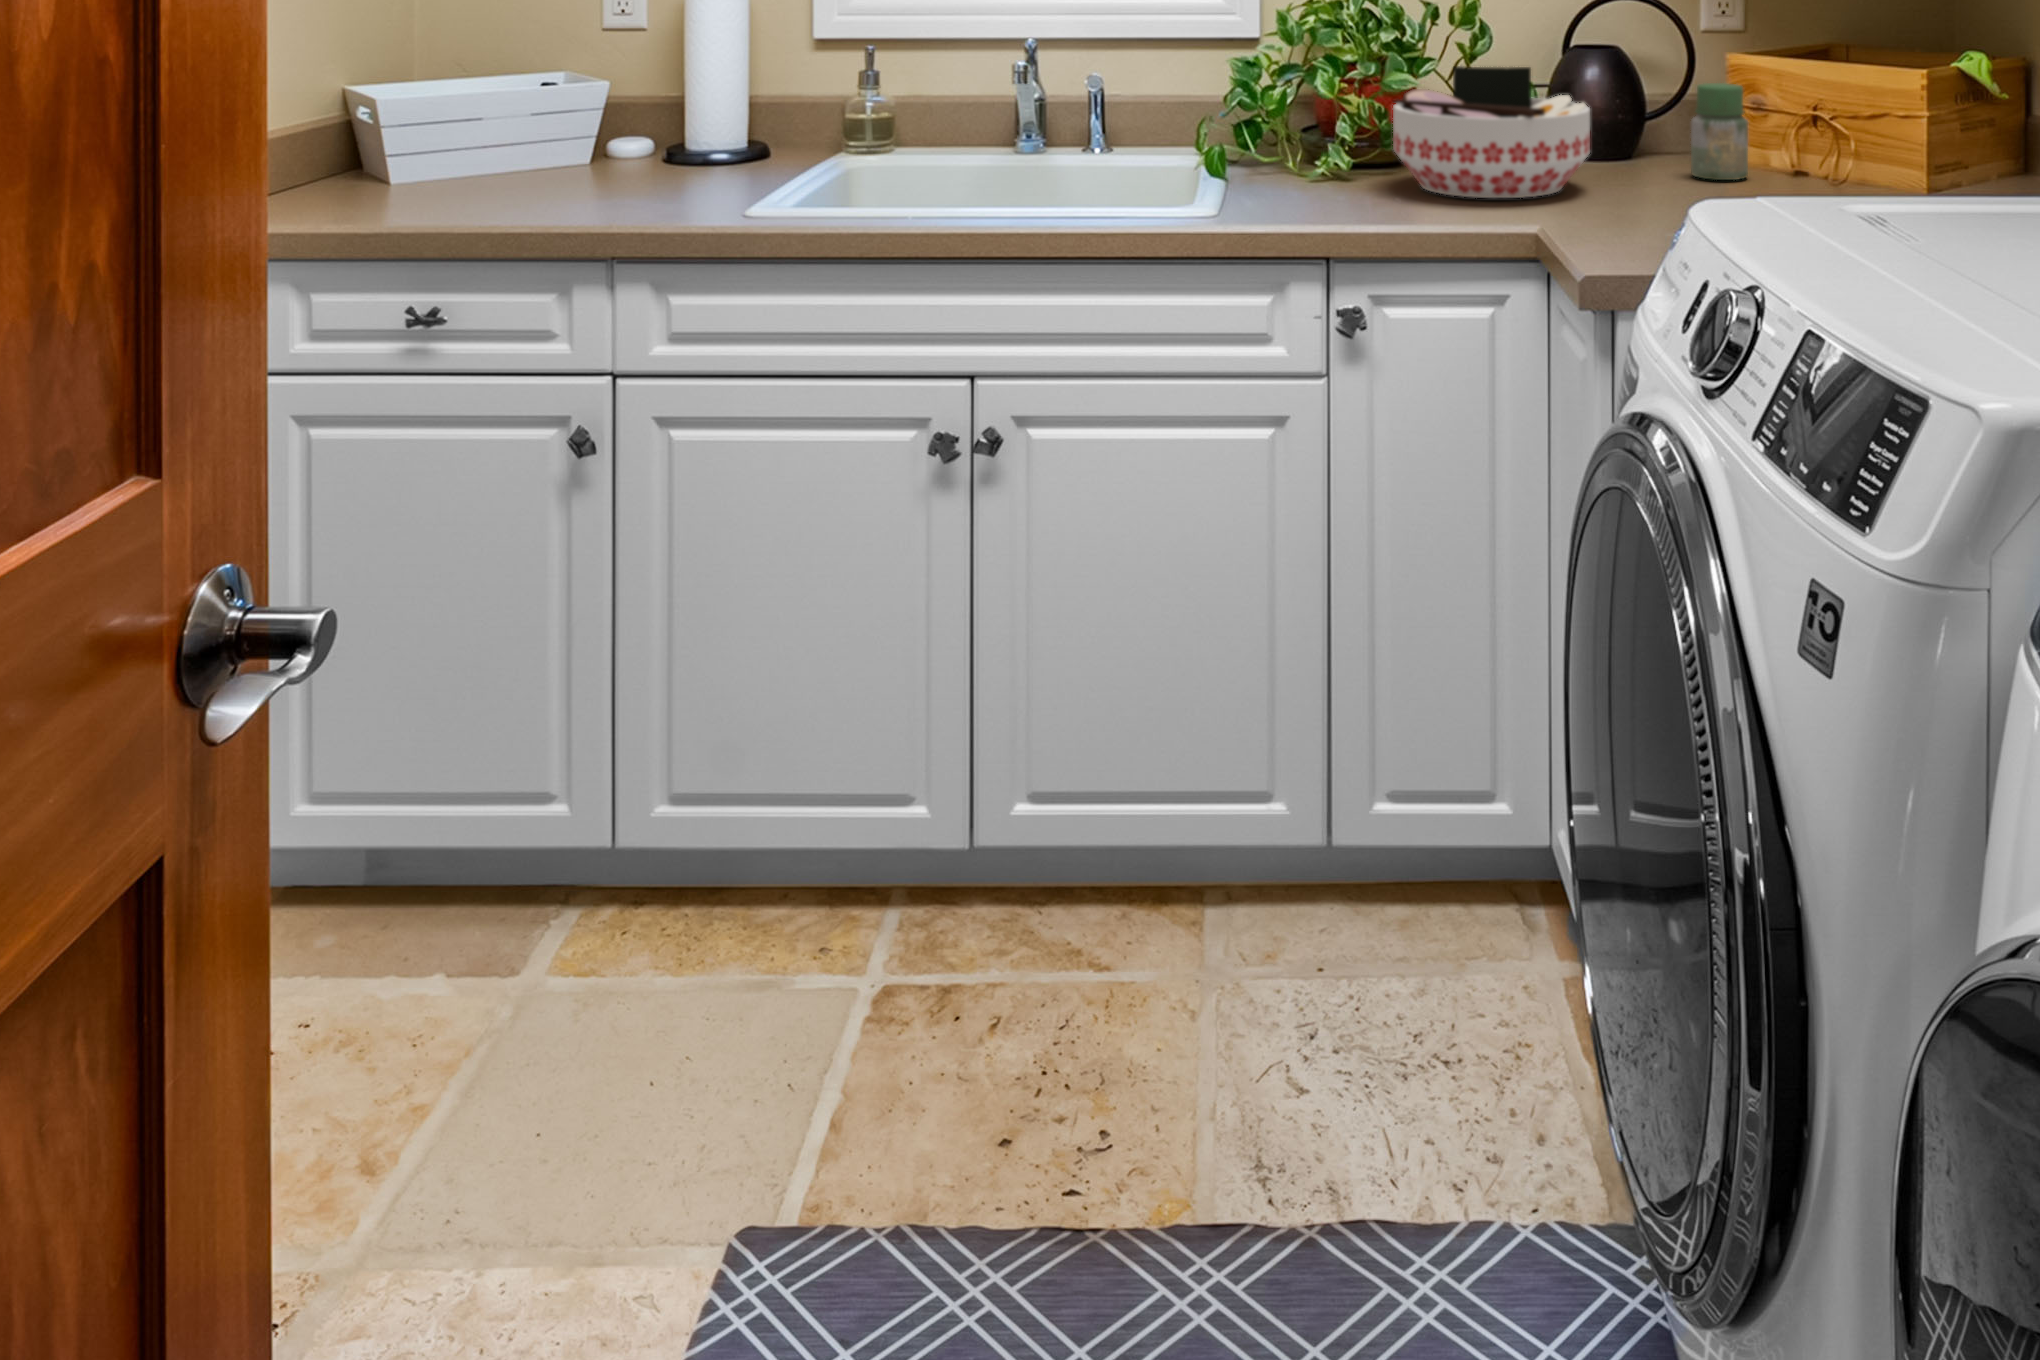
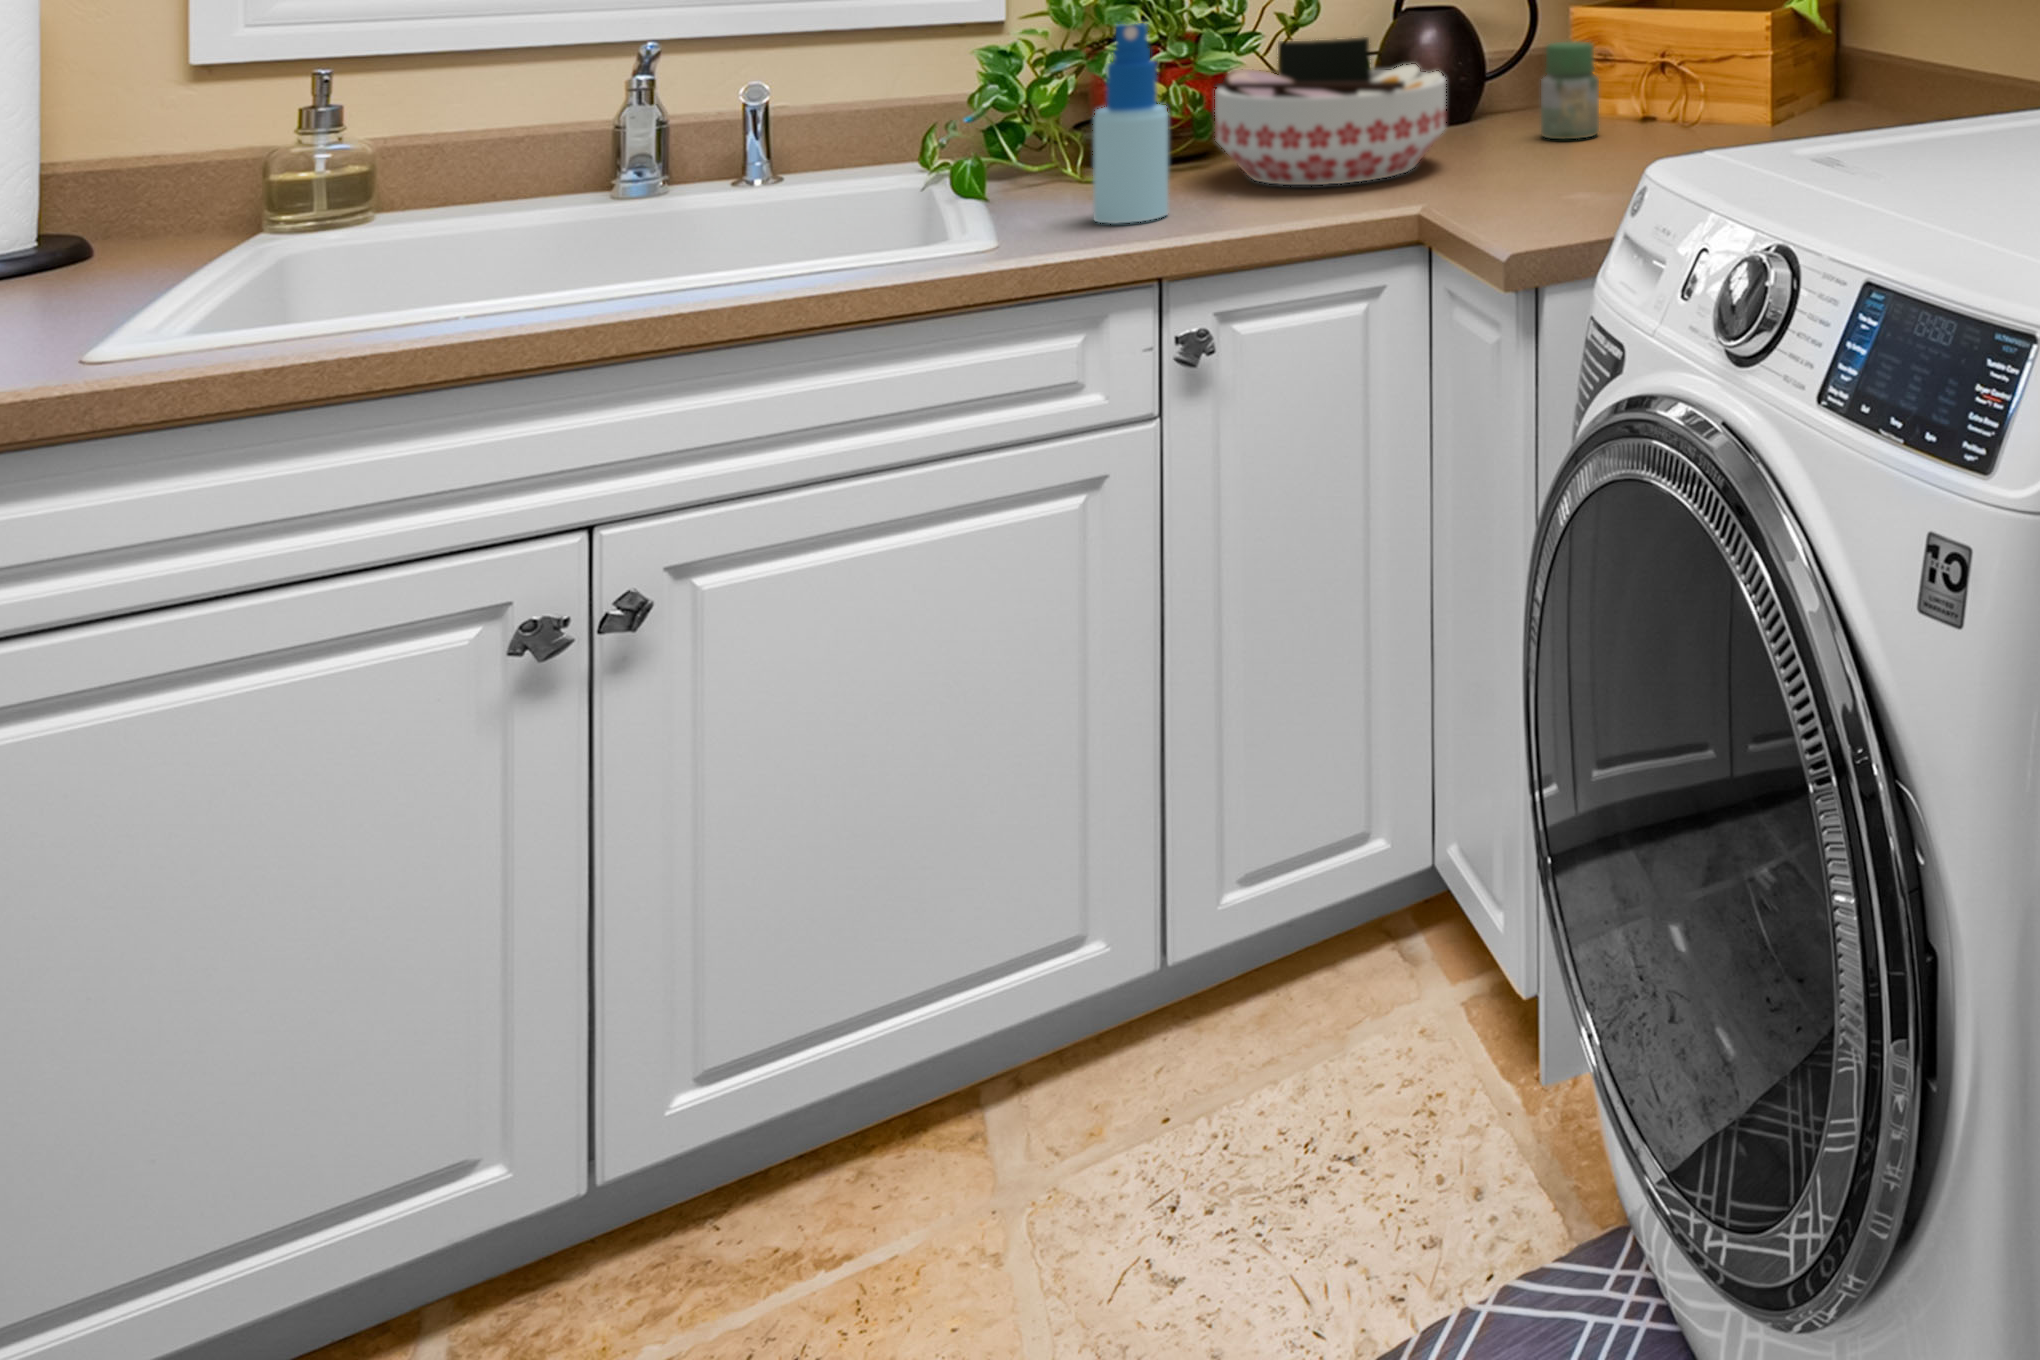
spray bottle: none [1287,41,1344,212] -> present [1093,23,1168,223]

